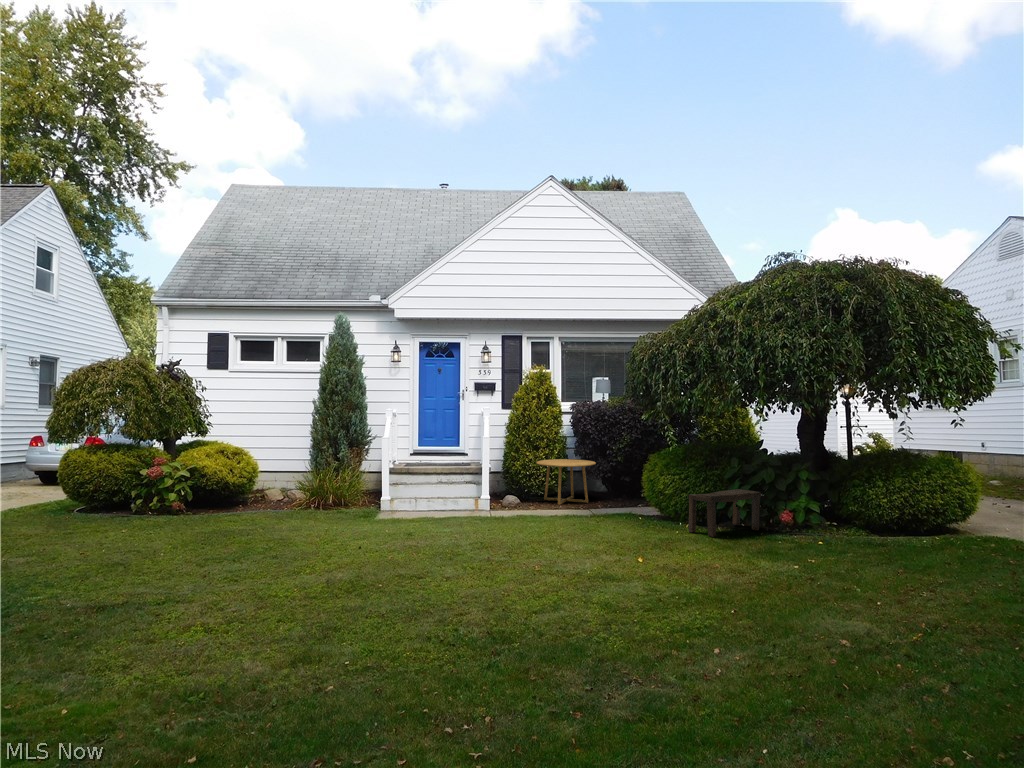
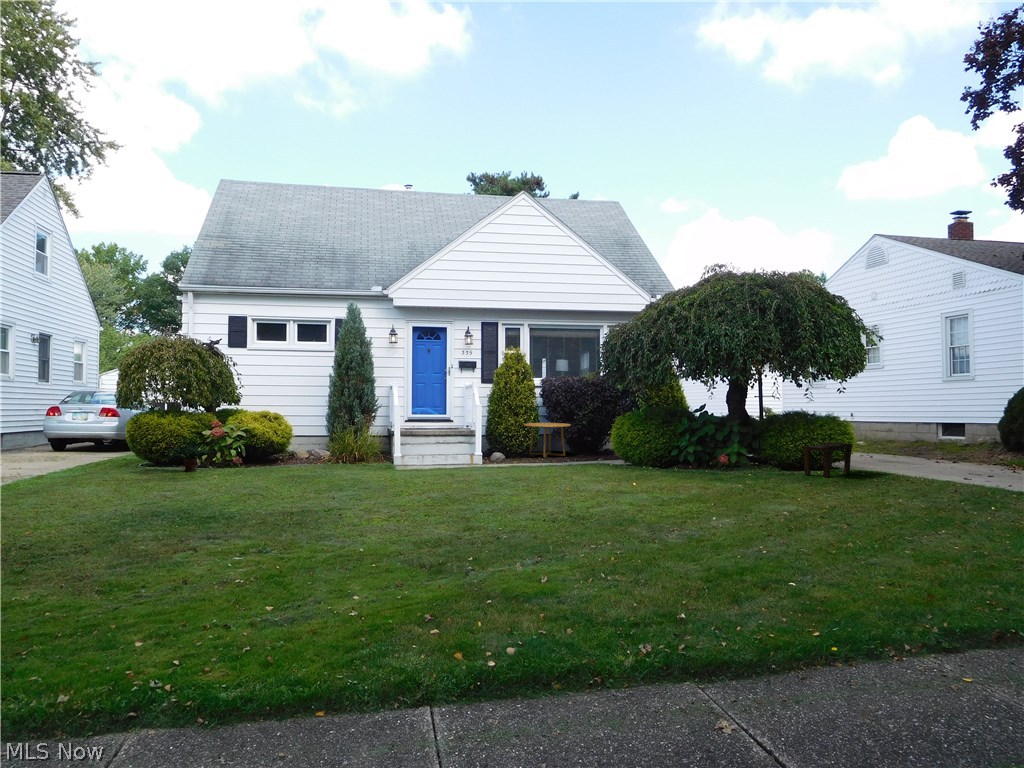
potted plant: none [90,478,151,515] -> present [164,440,211,472]
bench: present [689,489,761,537] -> present [804,442,852,477]

